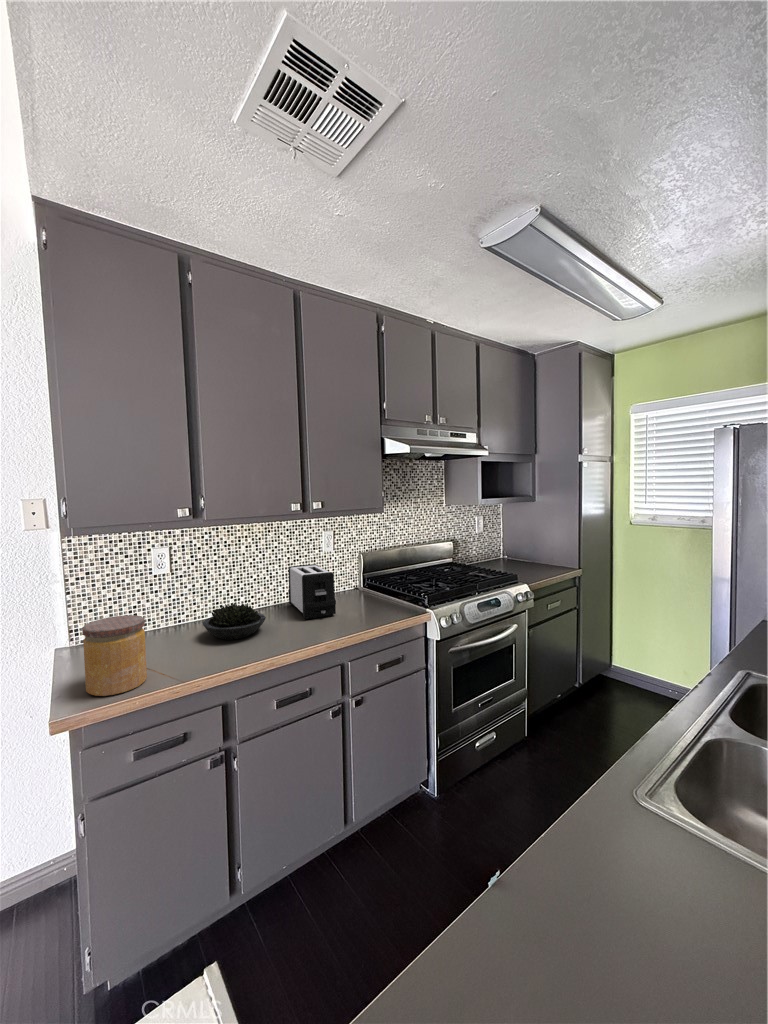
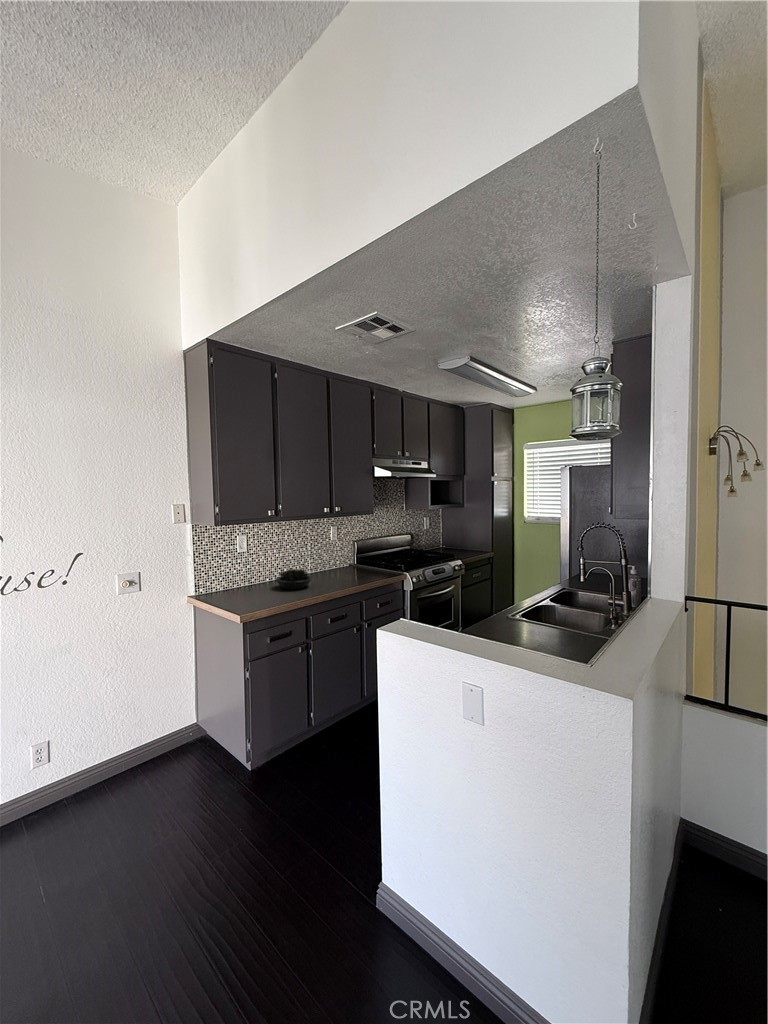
toaster: present [288,564,336,619] -> none [312,548,349,580]
jar: present [82,615,147,696] -> none [236,570,267,610]

